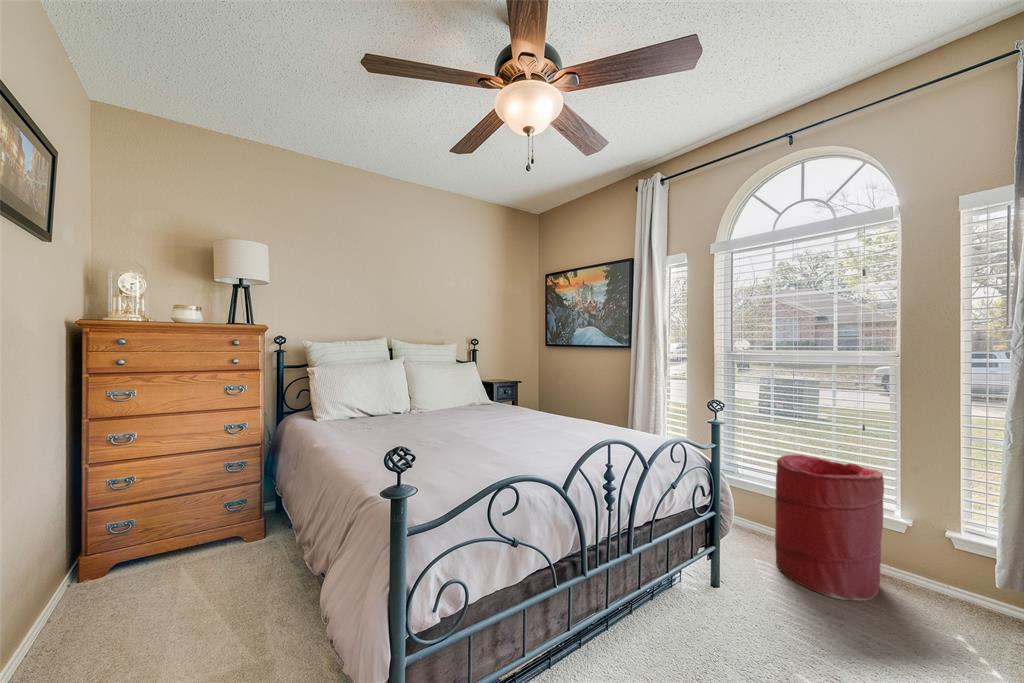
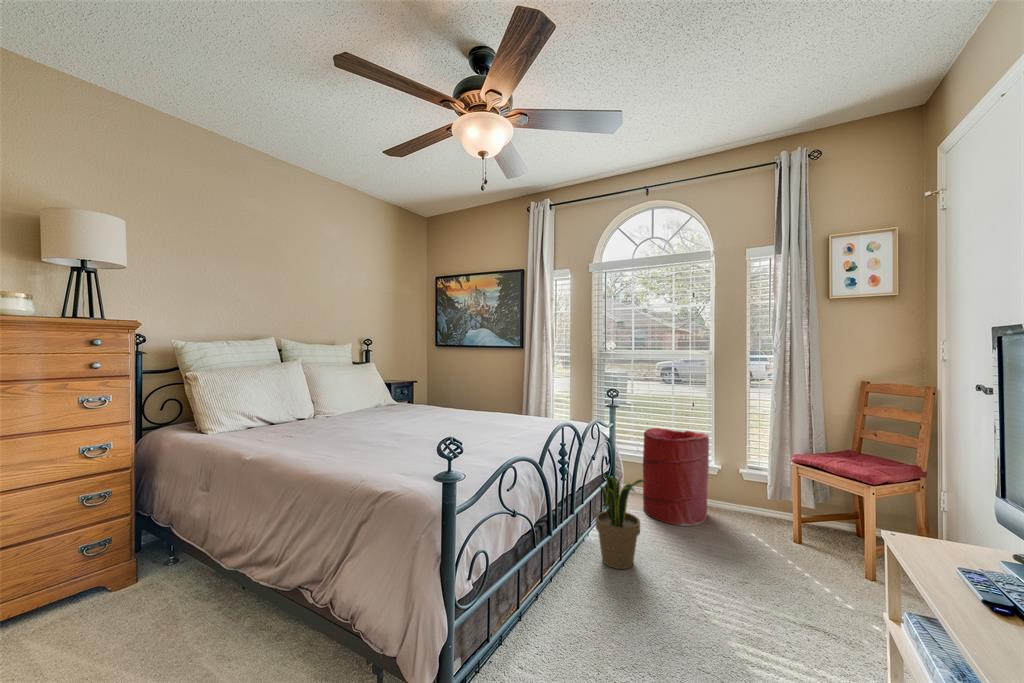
potted plant: none [680,508,749,642] -> present [596,474,645,569]

